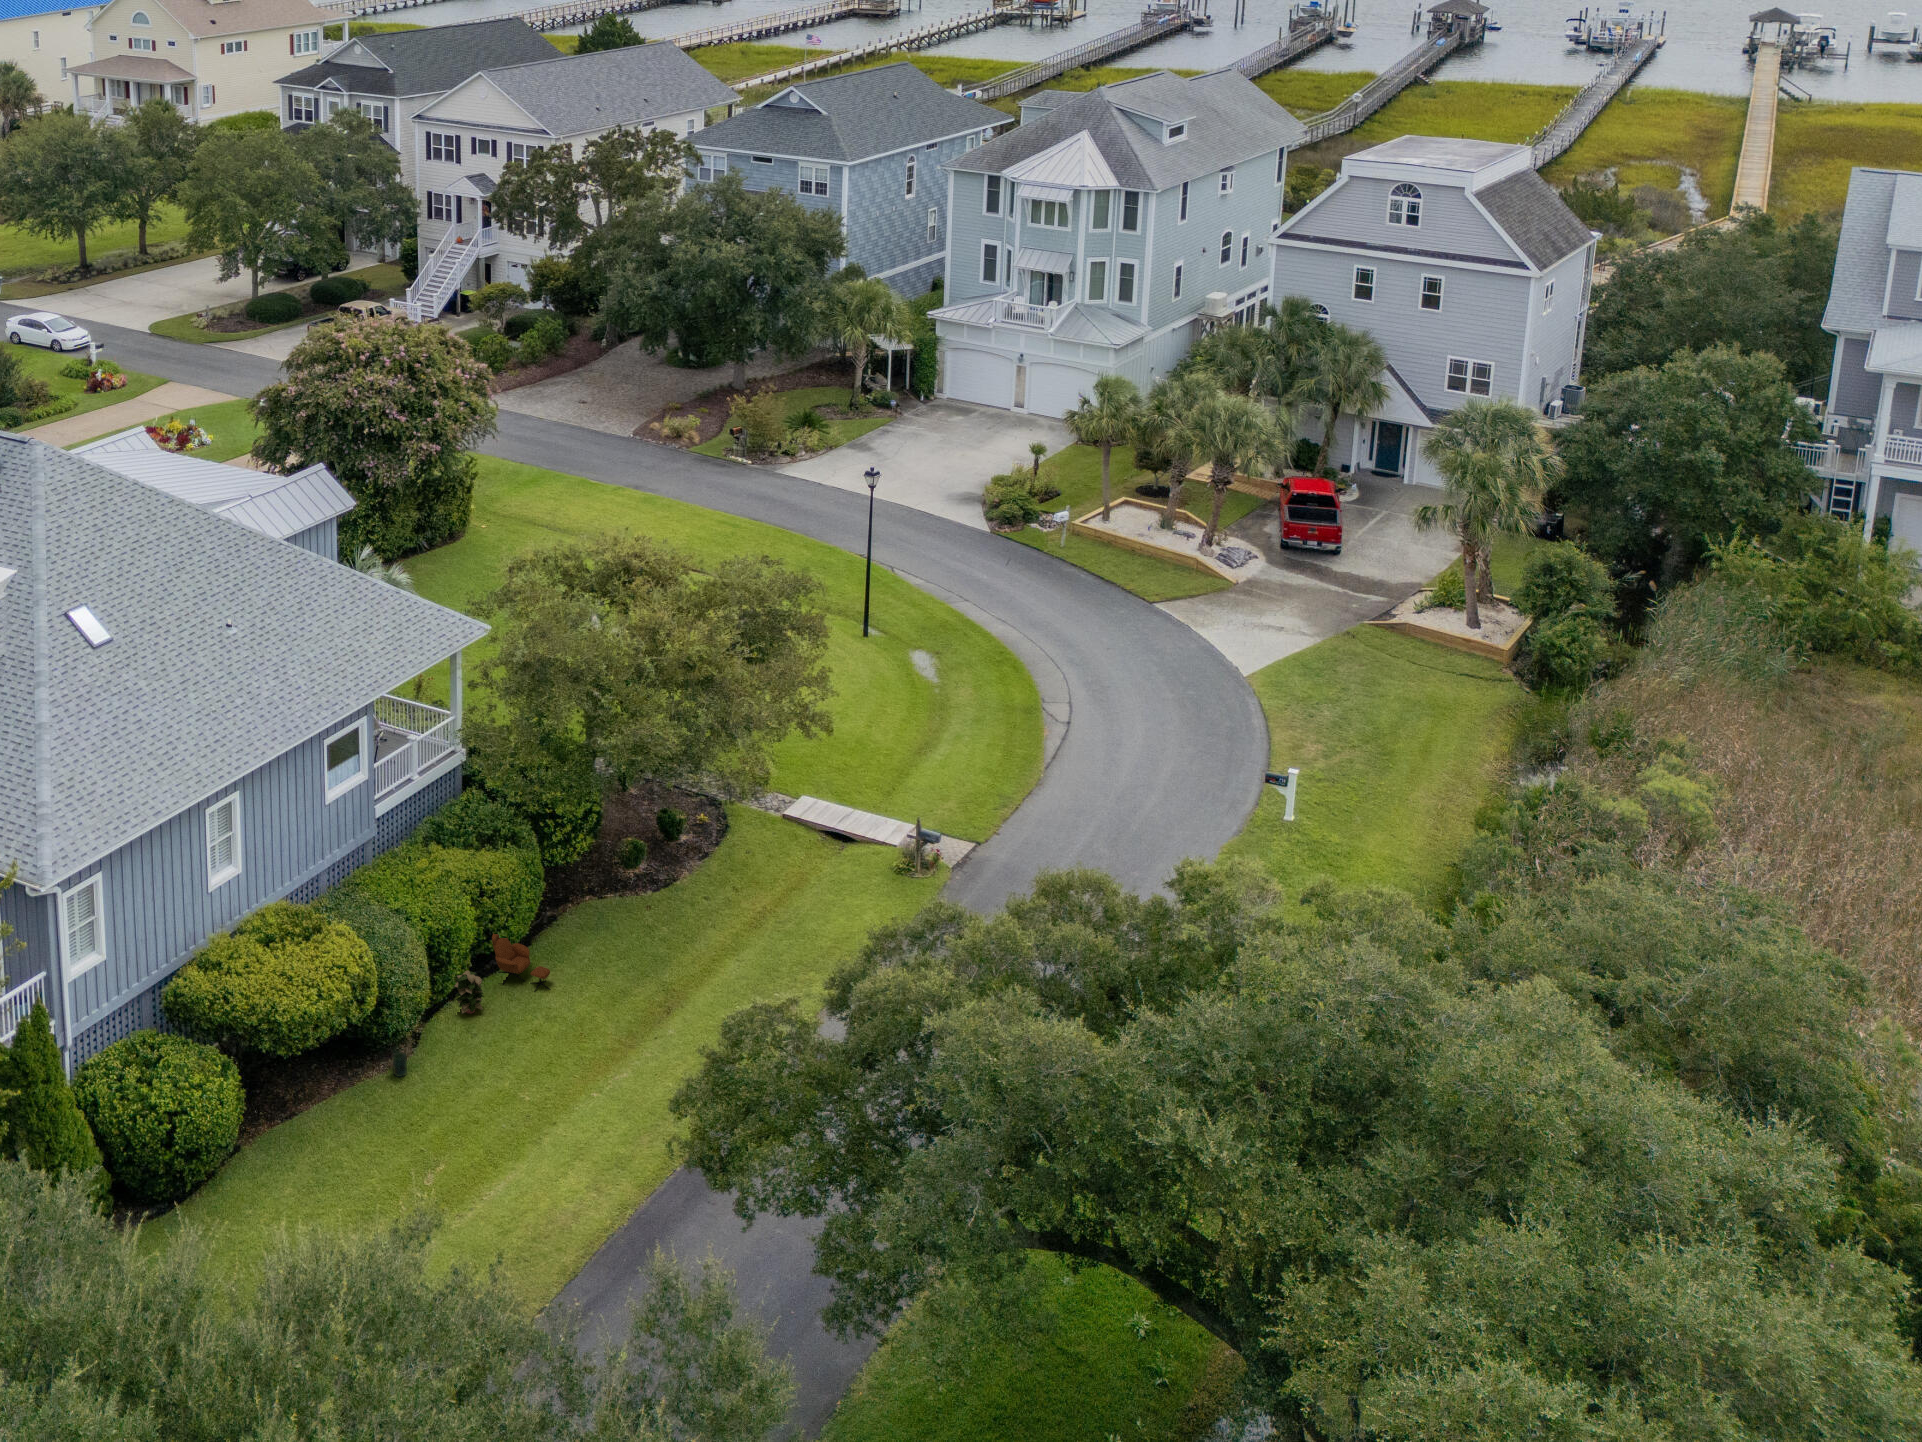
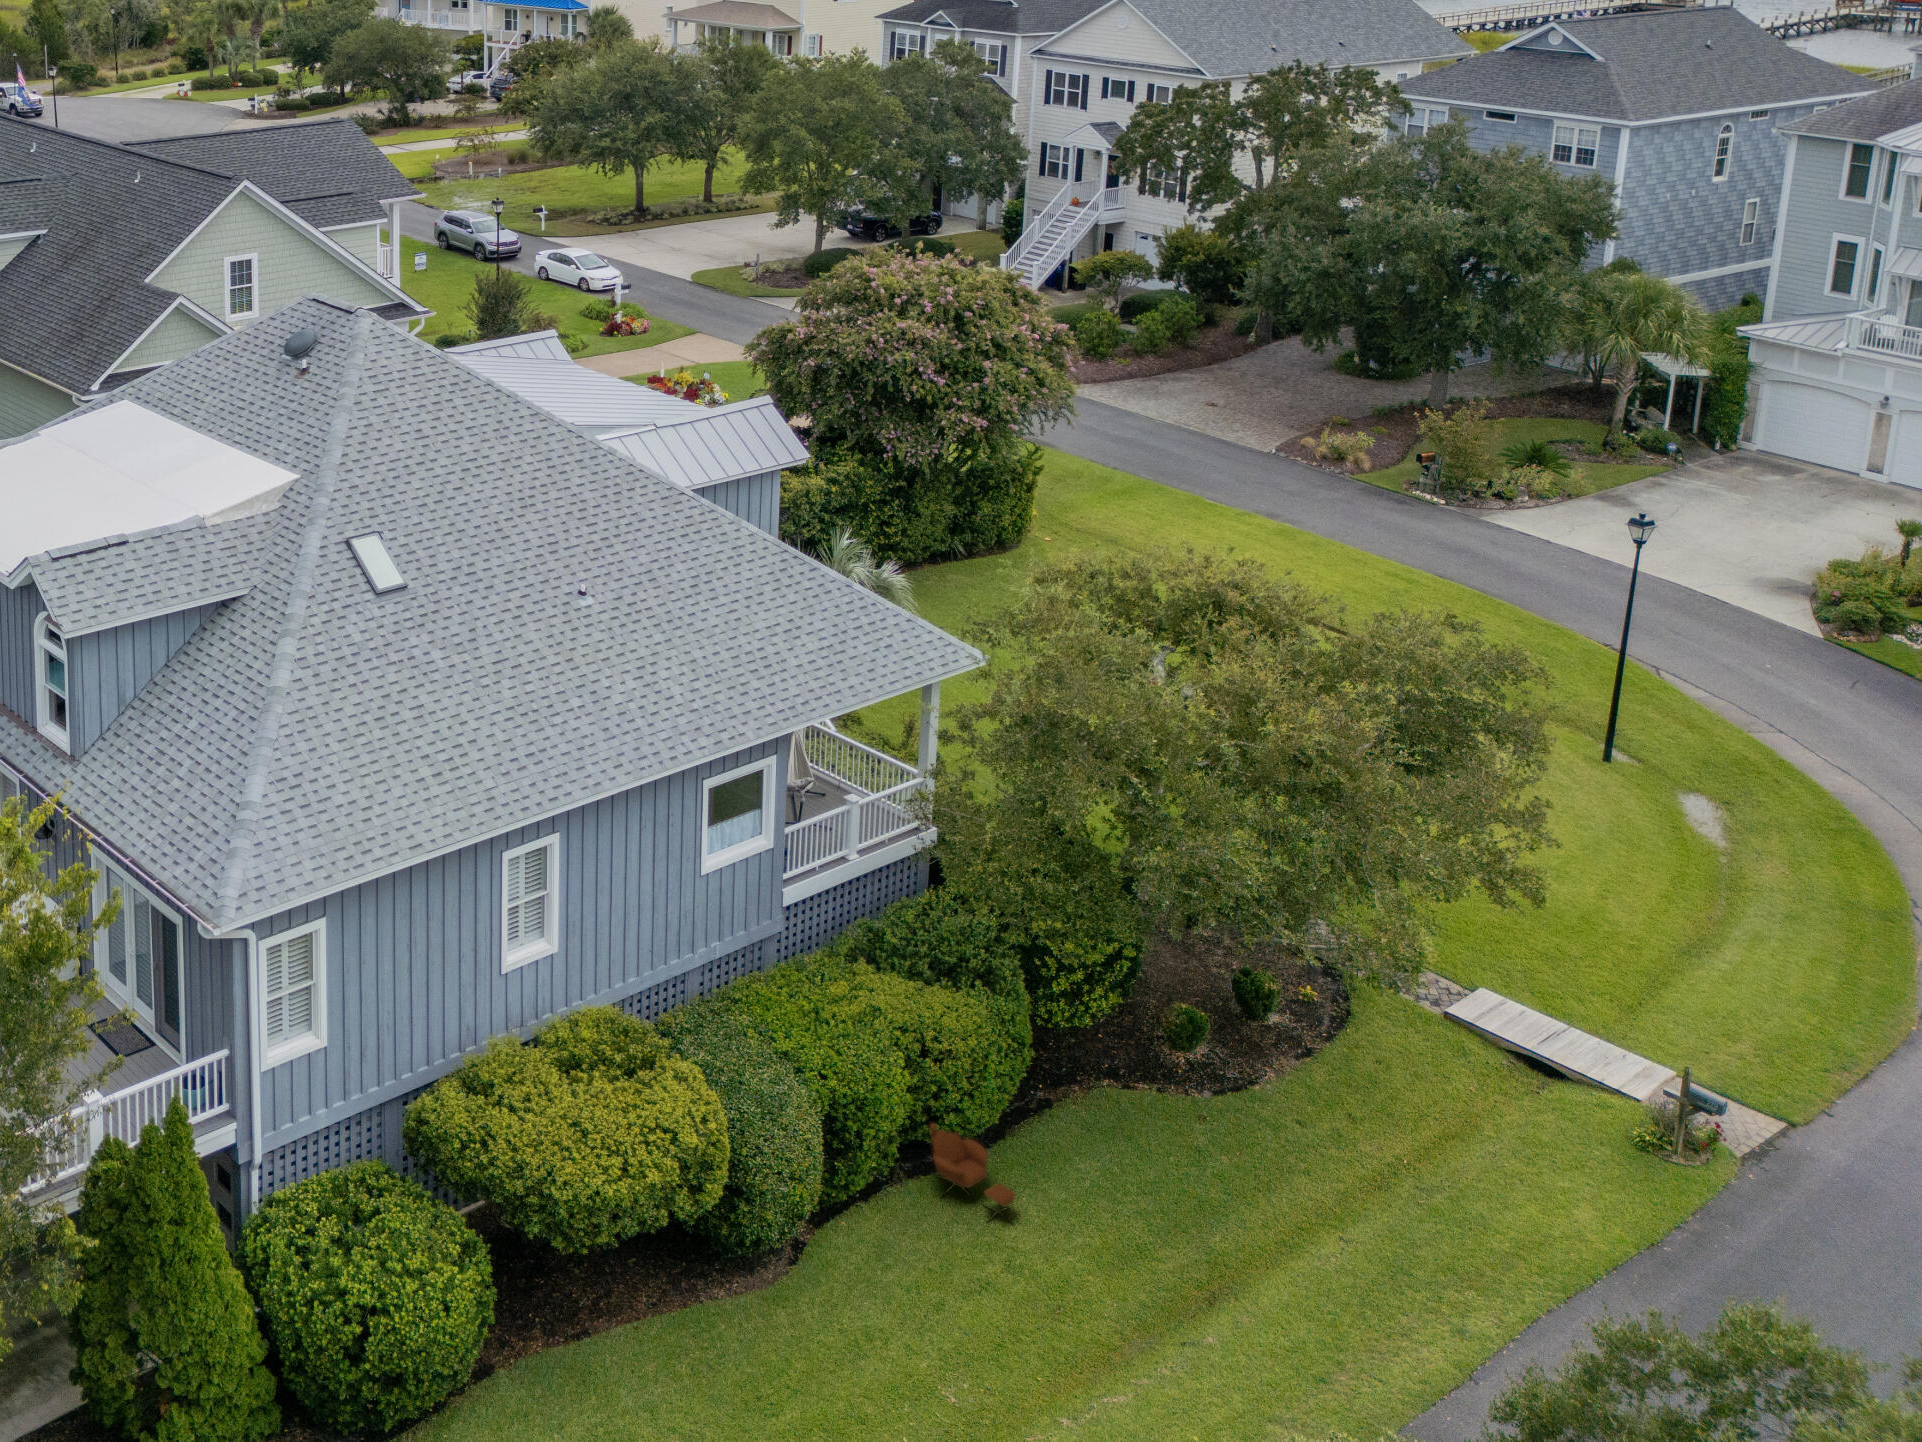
decorative plant: present [454,970,483,1014] -> none [857,1168,905,1234]
watering can: present [393,1051,407,1077] -> none [741,1257,764,1312]

